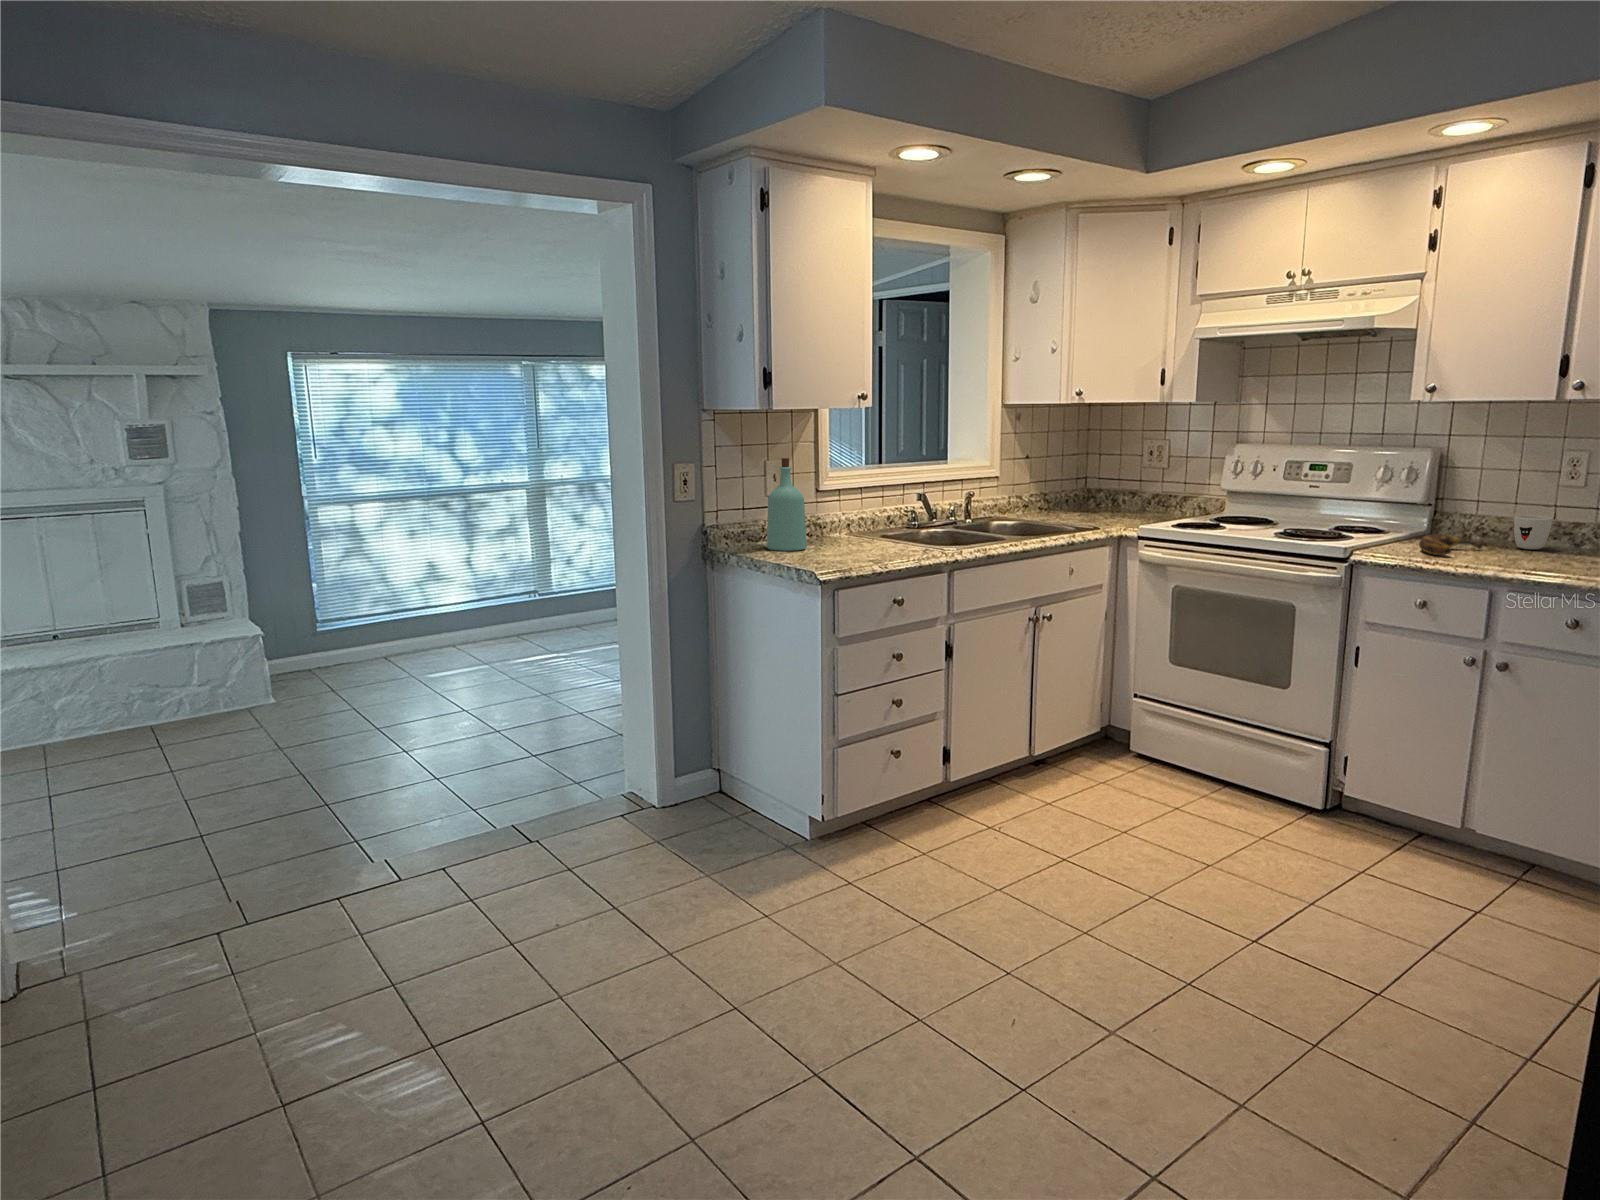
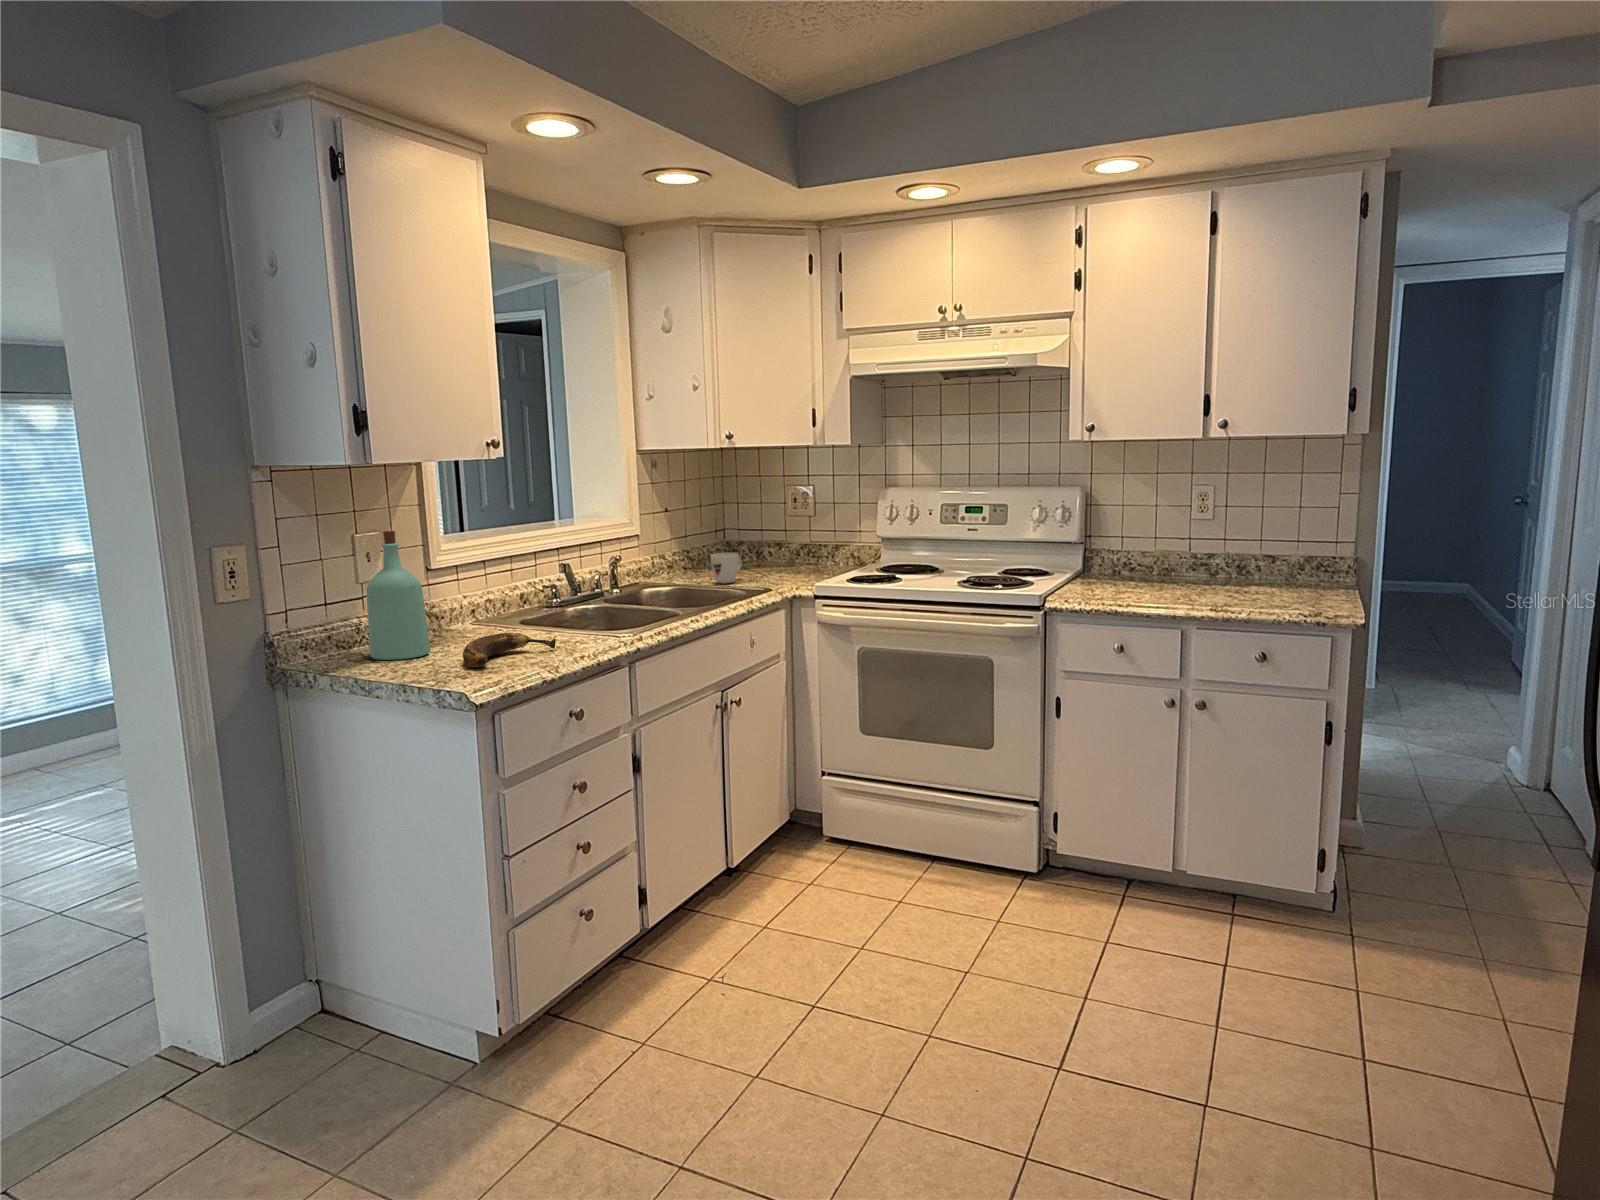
mug: present [1514,516,1553,549] -> present [710,553,742,583]
banana: present [1419,534,1483,555] -> present [463,633,556,667]

